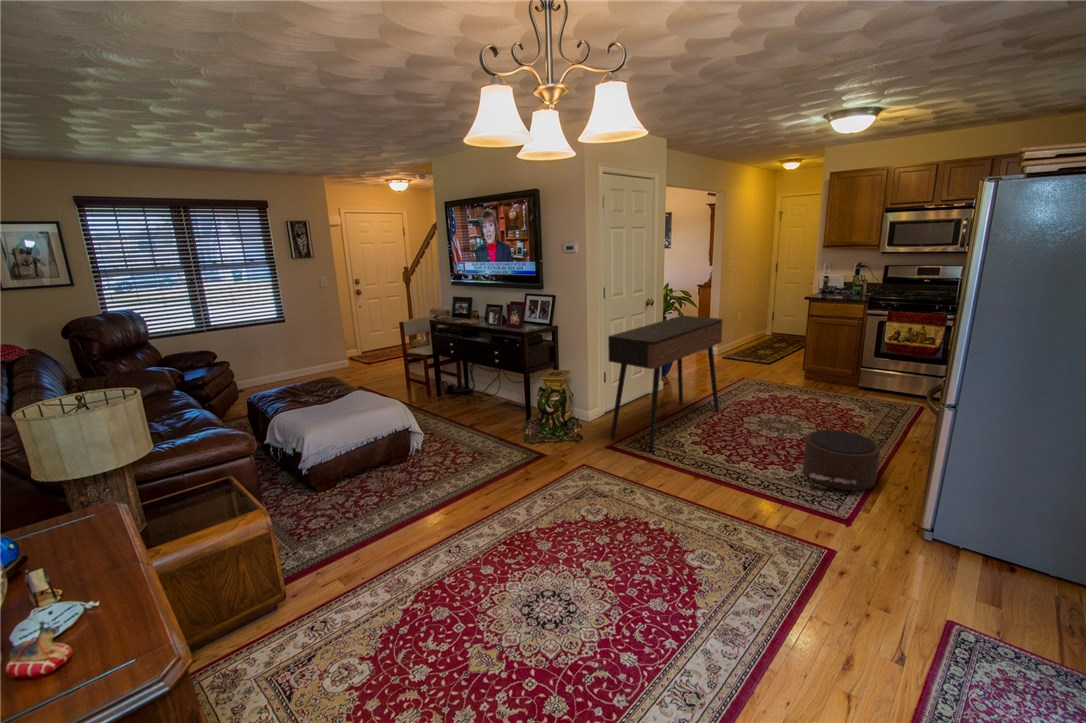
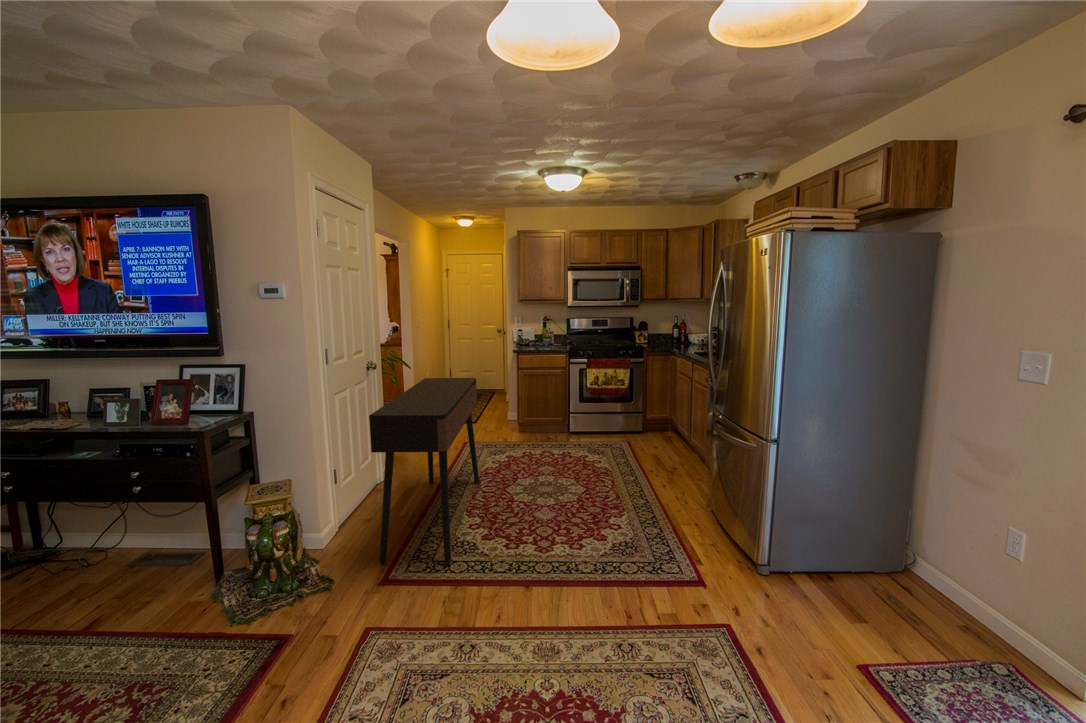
pouf: present [803,430,880,490] -> none [598,475,672,539]

